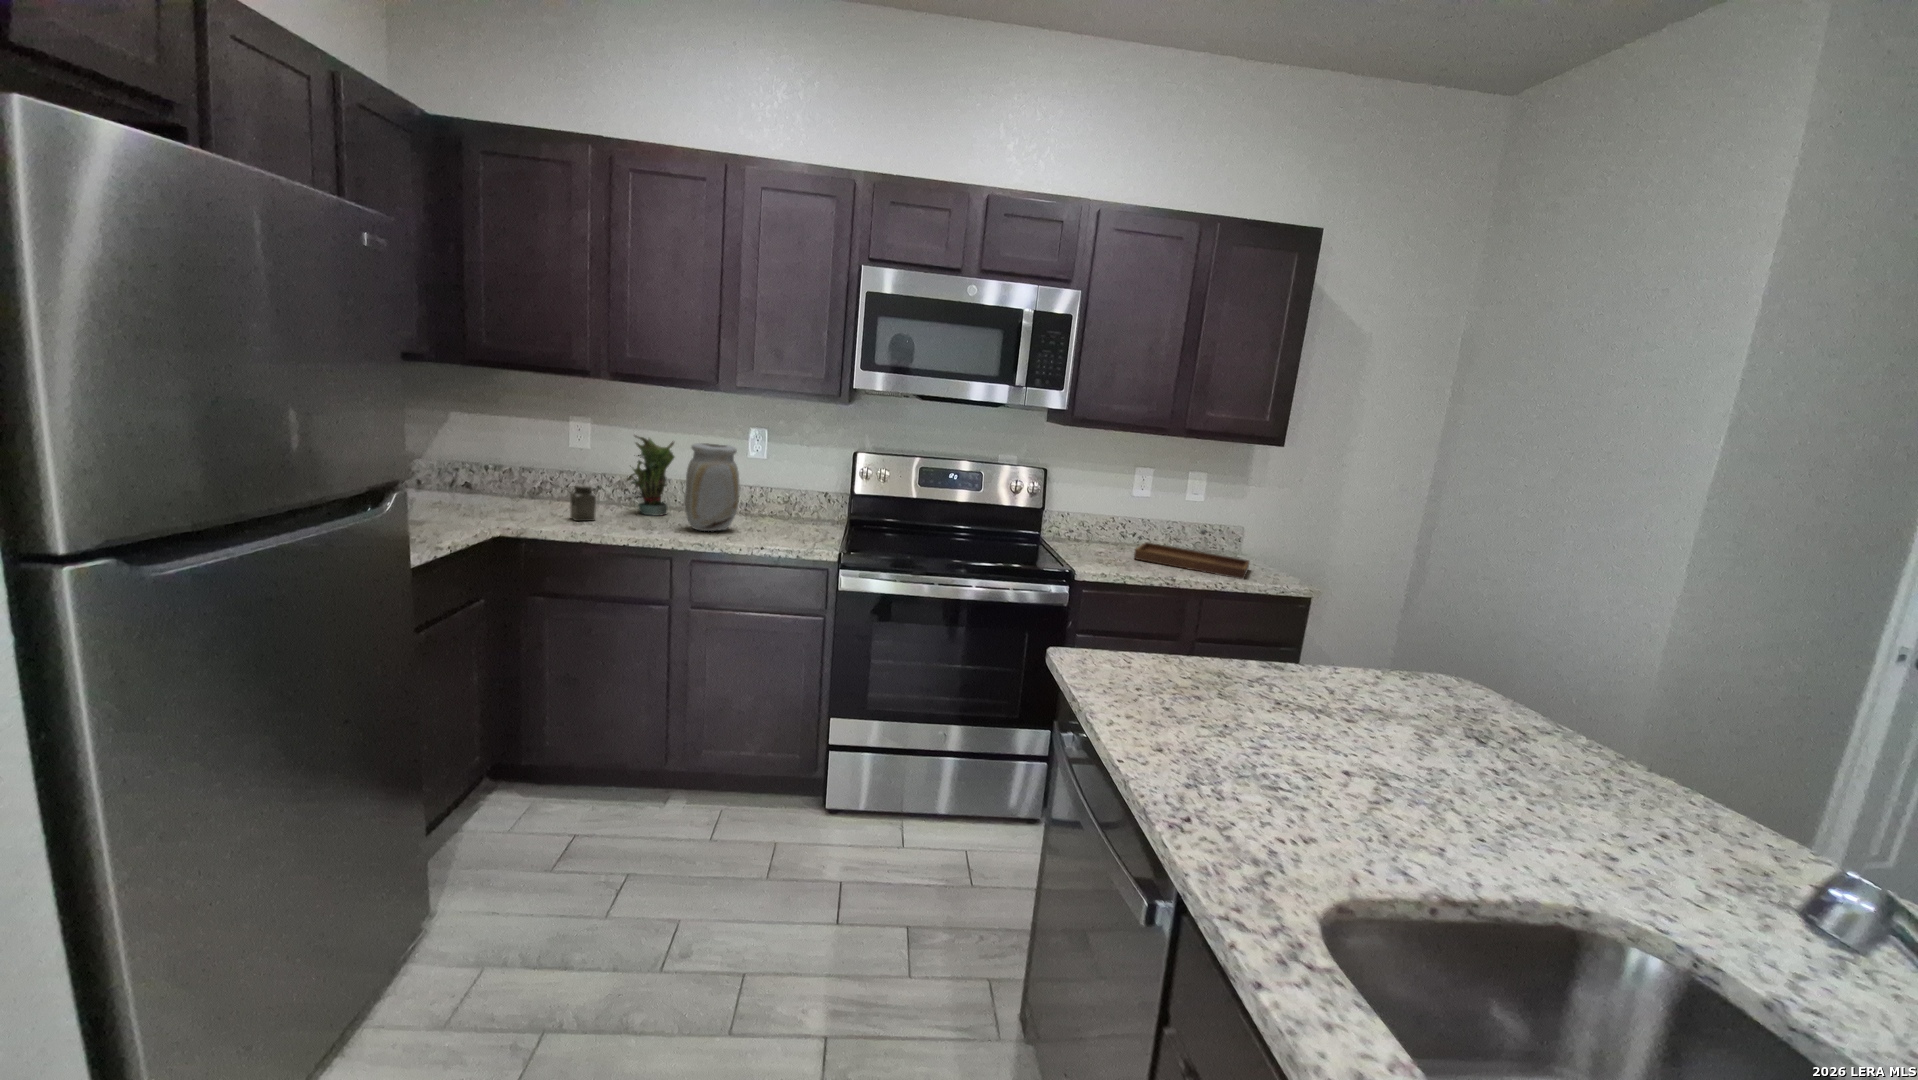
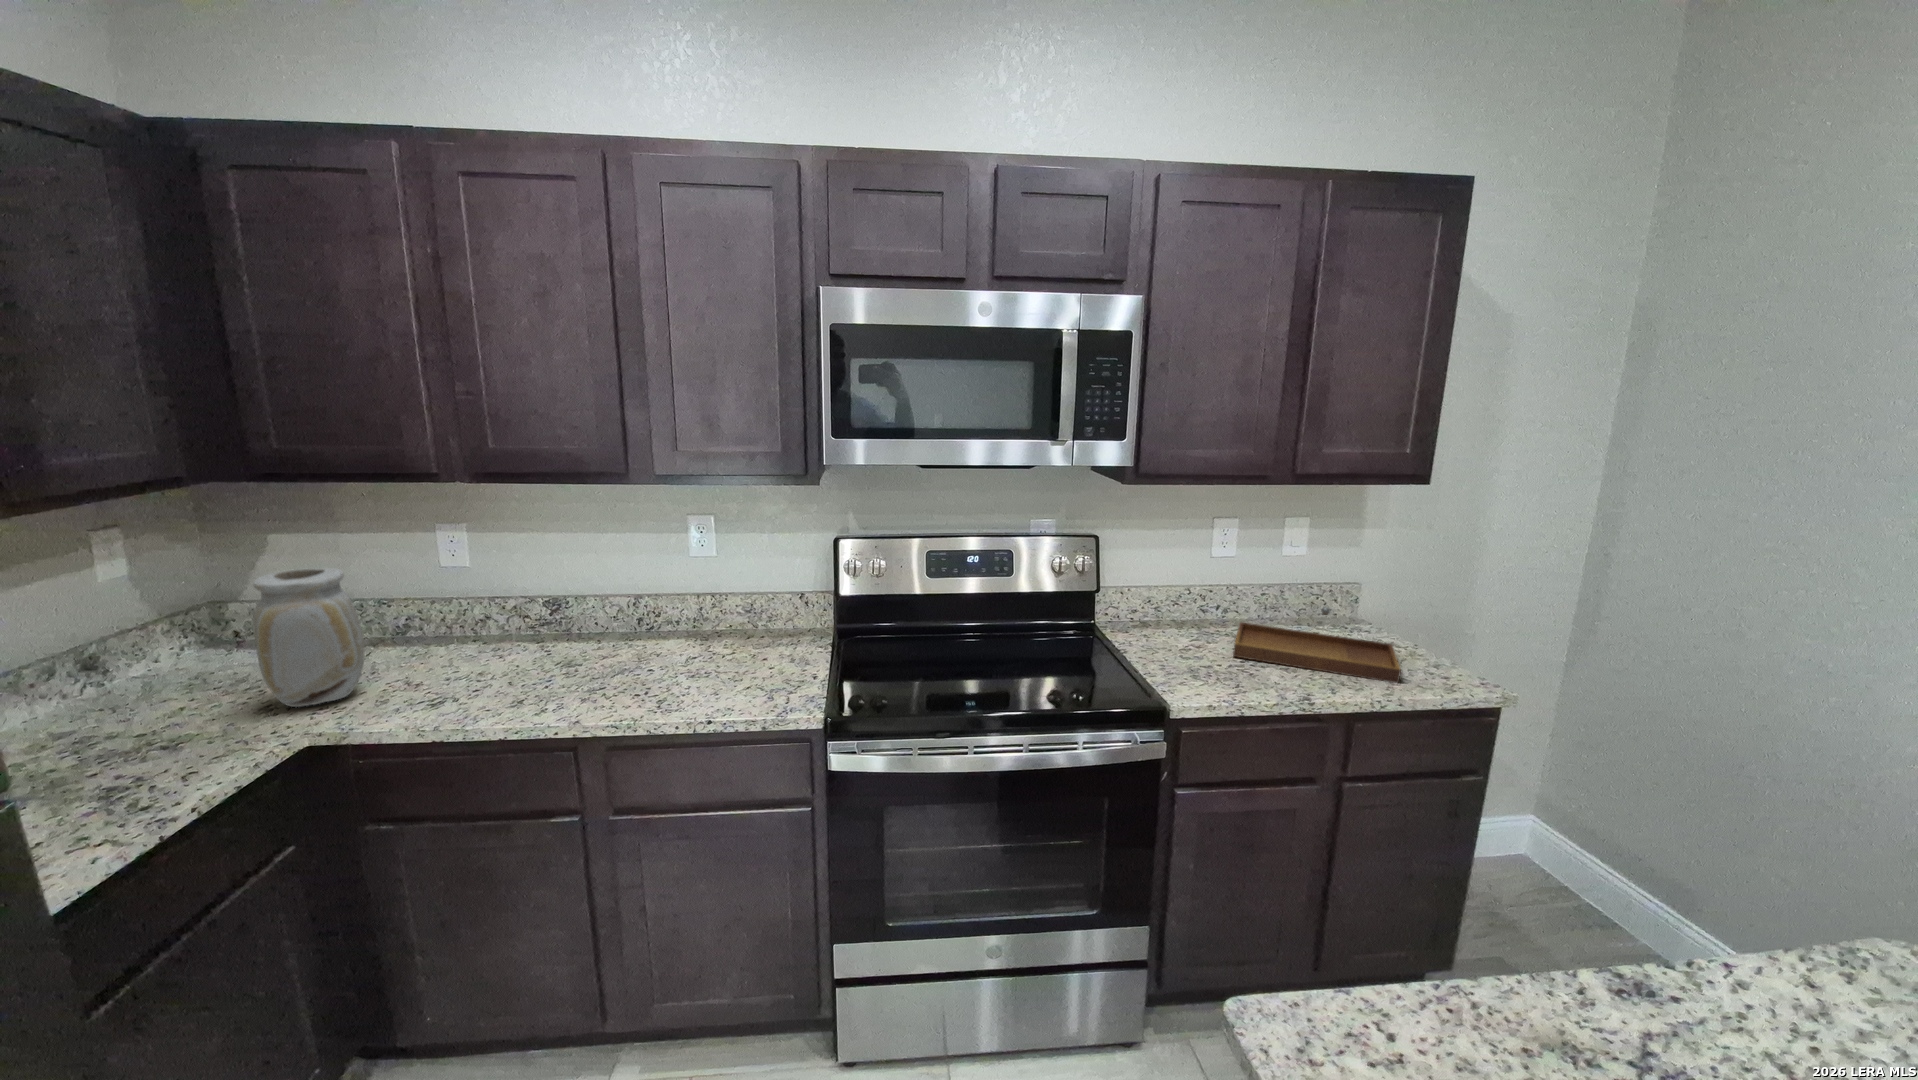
potted plant: present [627,435,674,516] -> none [515,551,584,658]
vase: present [684,443,739,531] -> present [253,568,364,707]
salt shaker: present [570,484,596,521] -> none [427,637,469,694]

